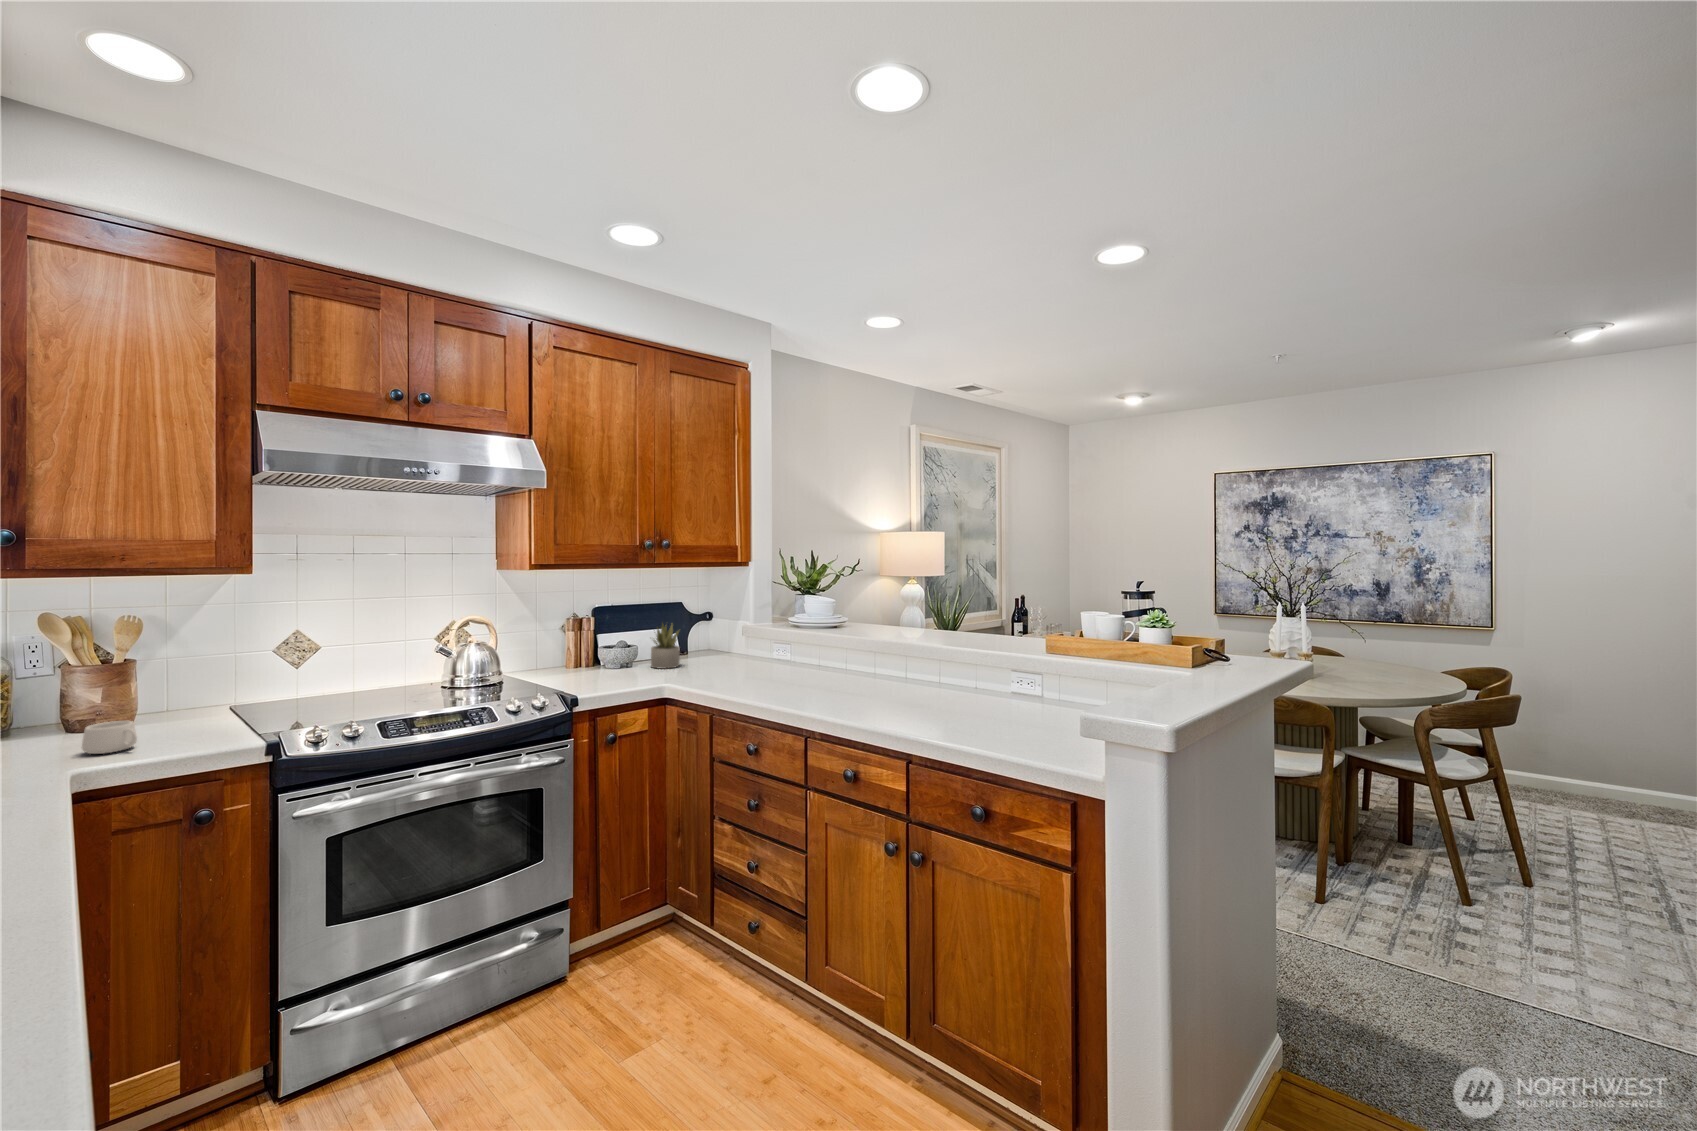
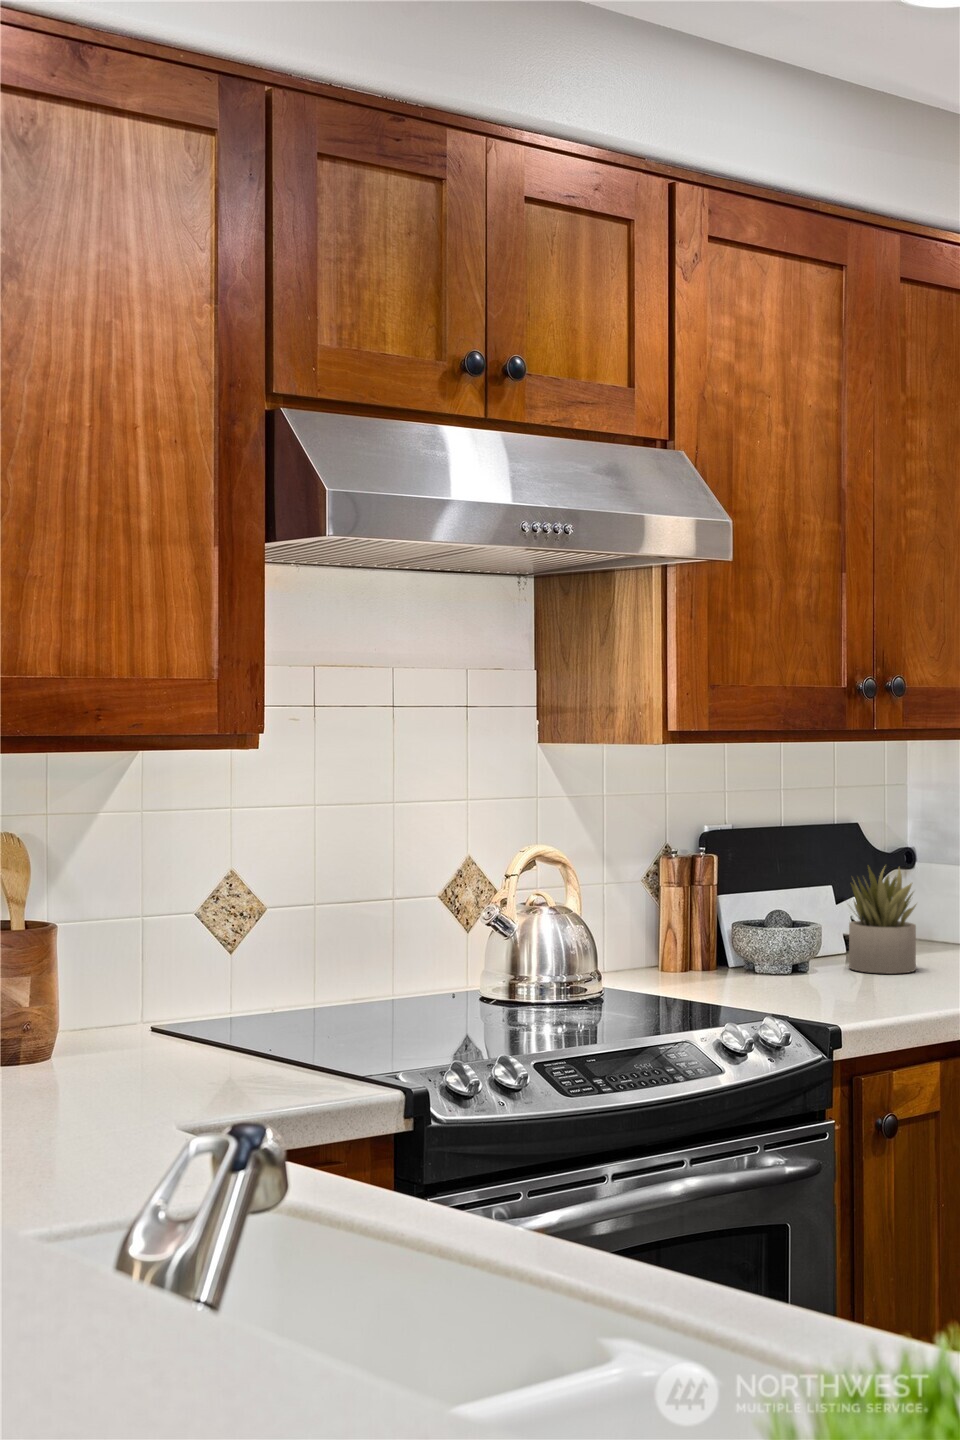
mug: present [81,721,137,754] -> none [83,1045,176,1108]

